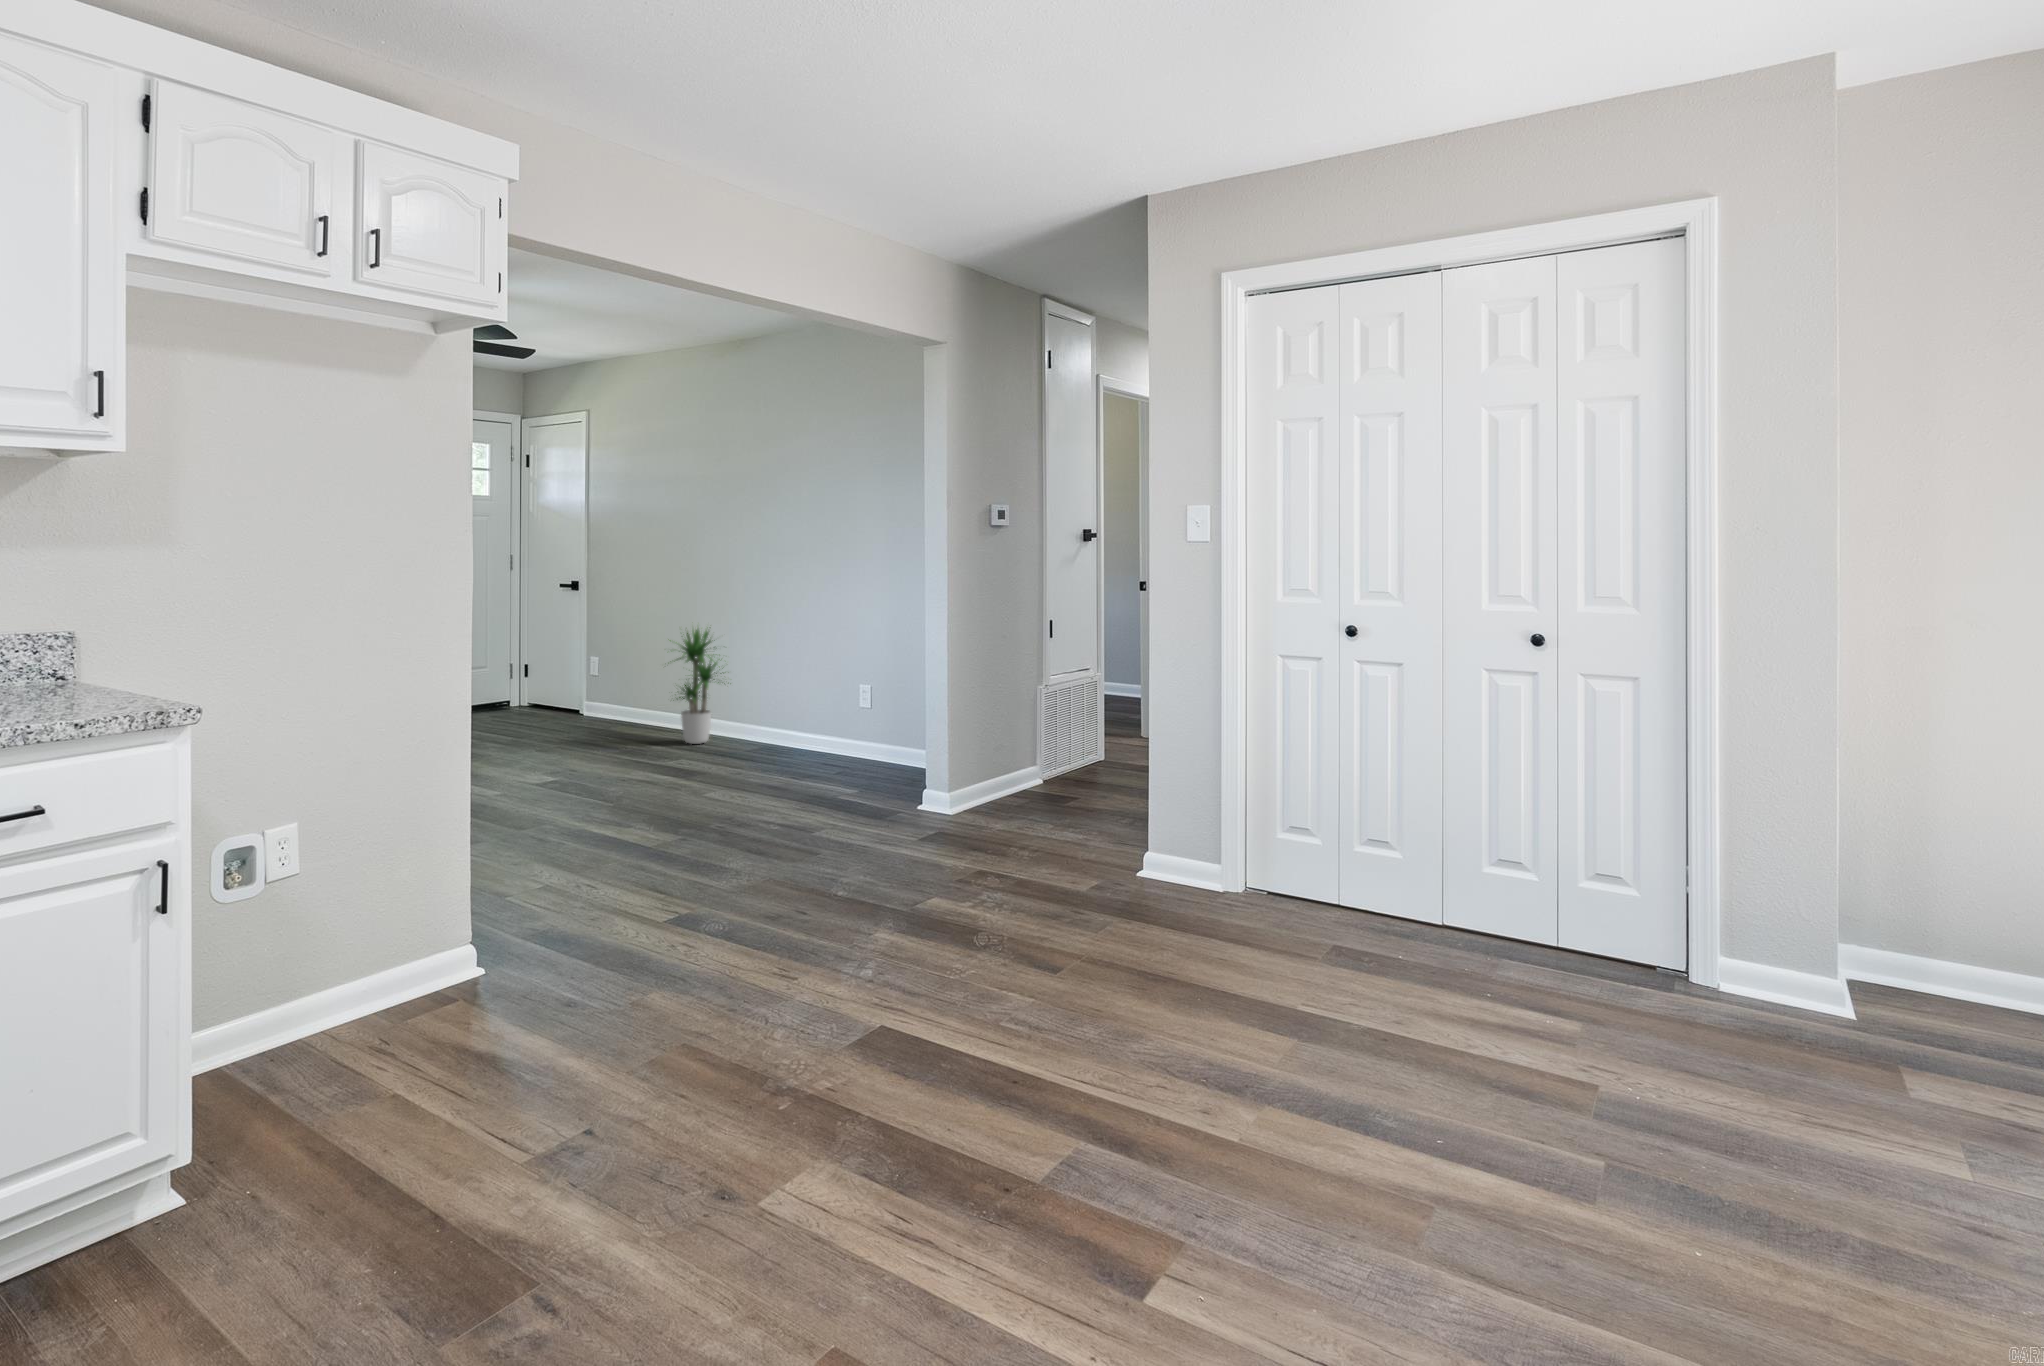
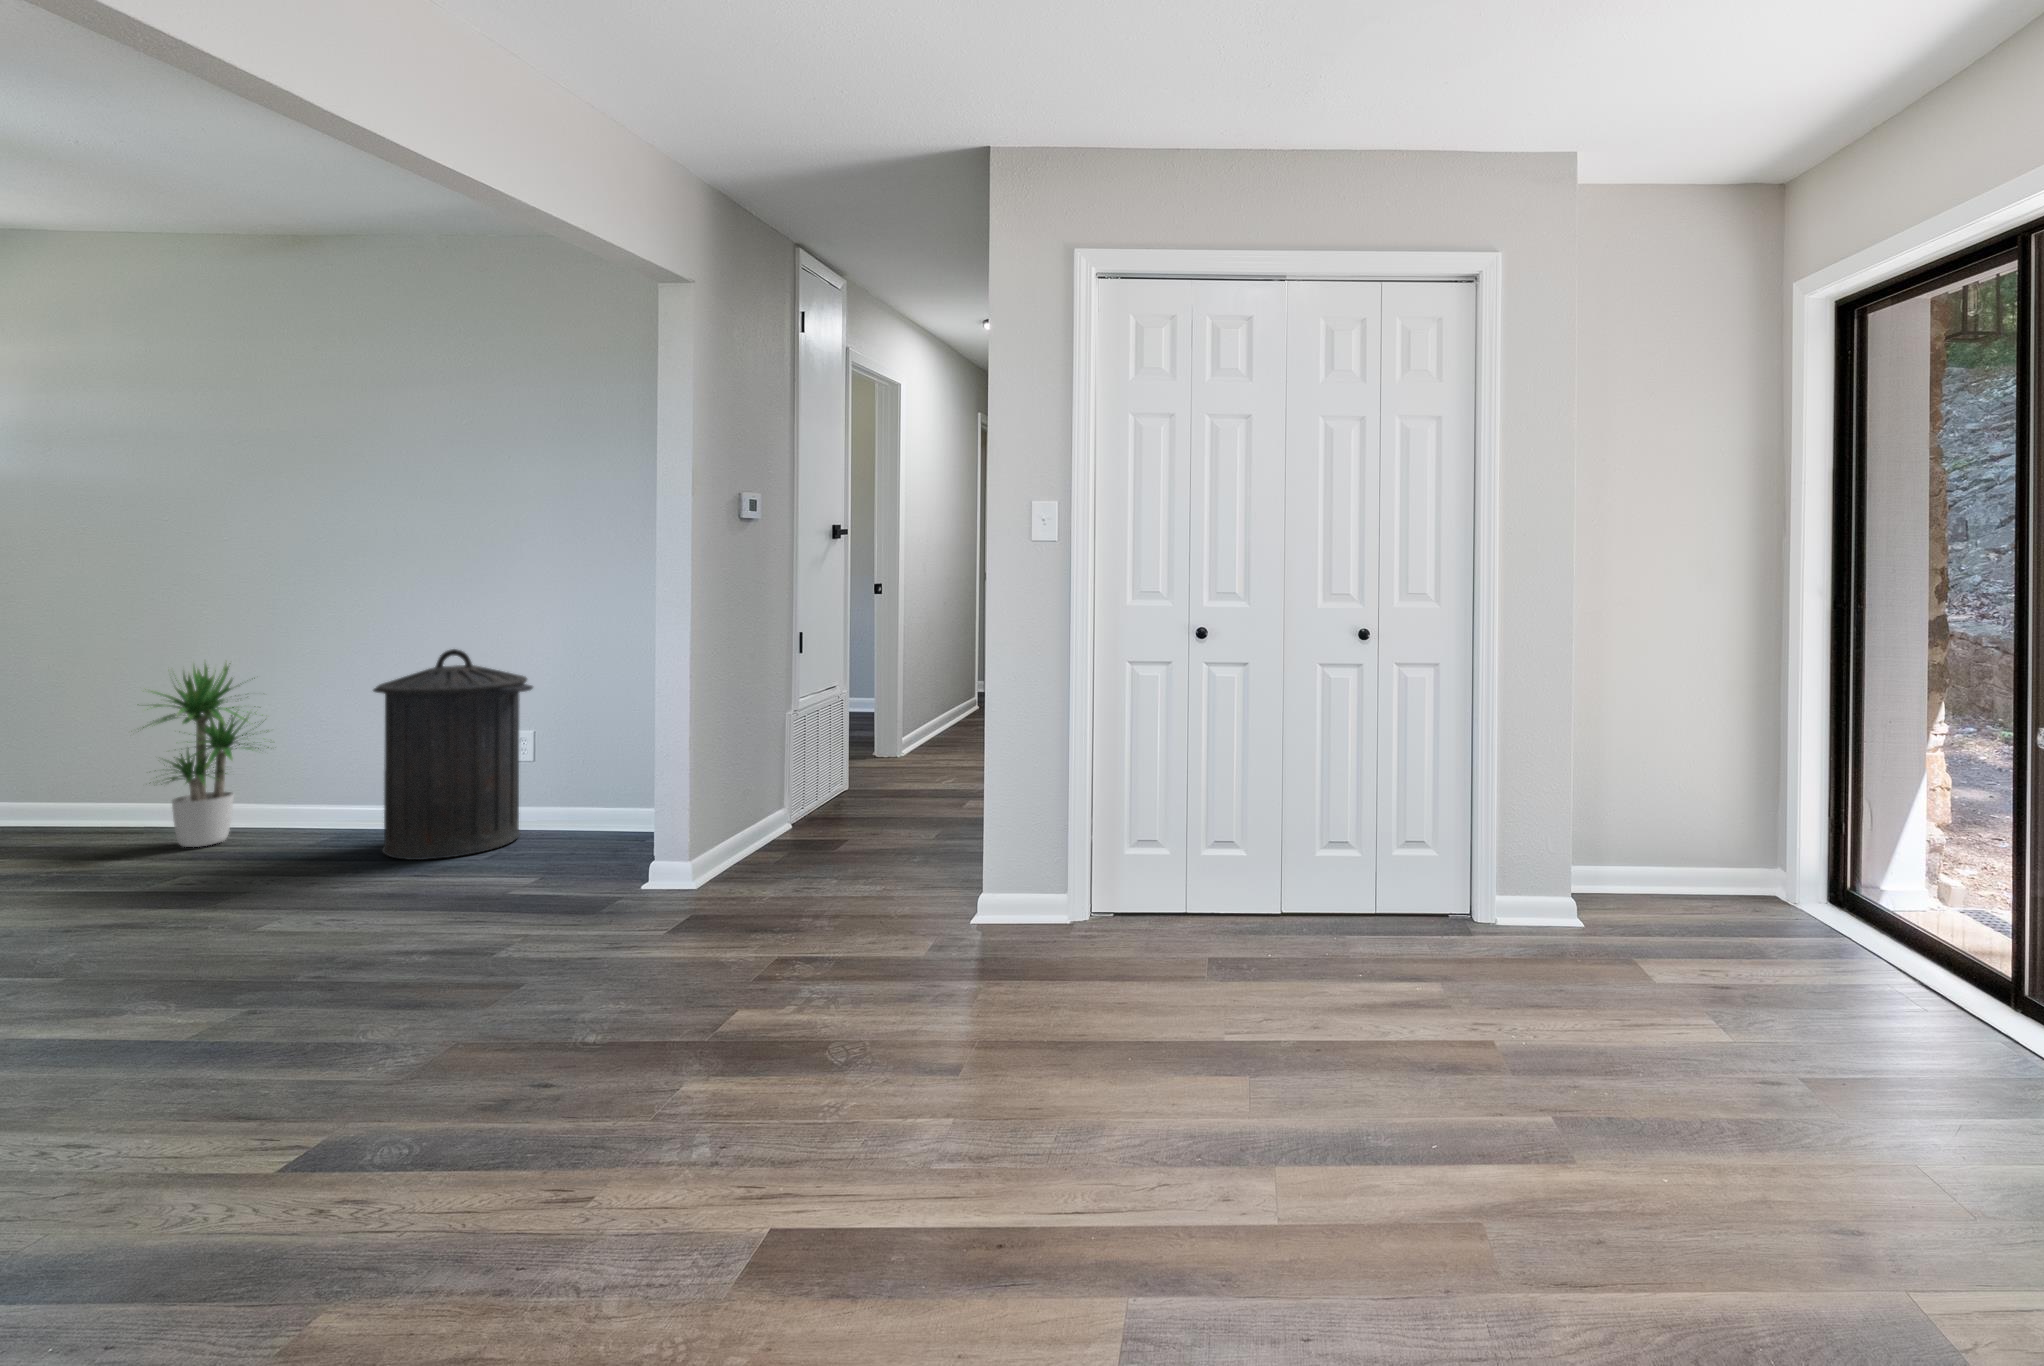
trash can: none [776,622,868,770] -> present [373,649,533,860]

